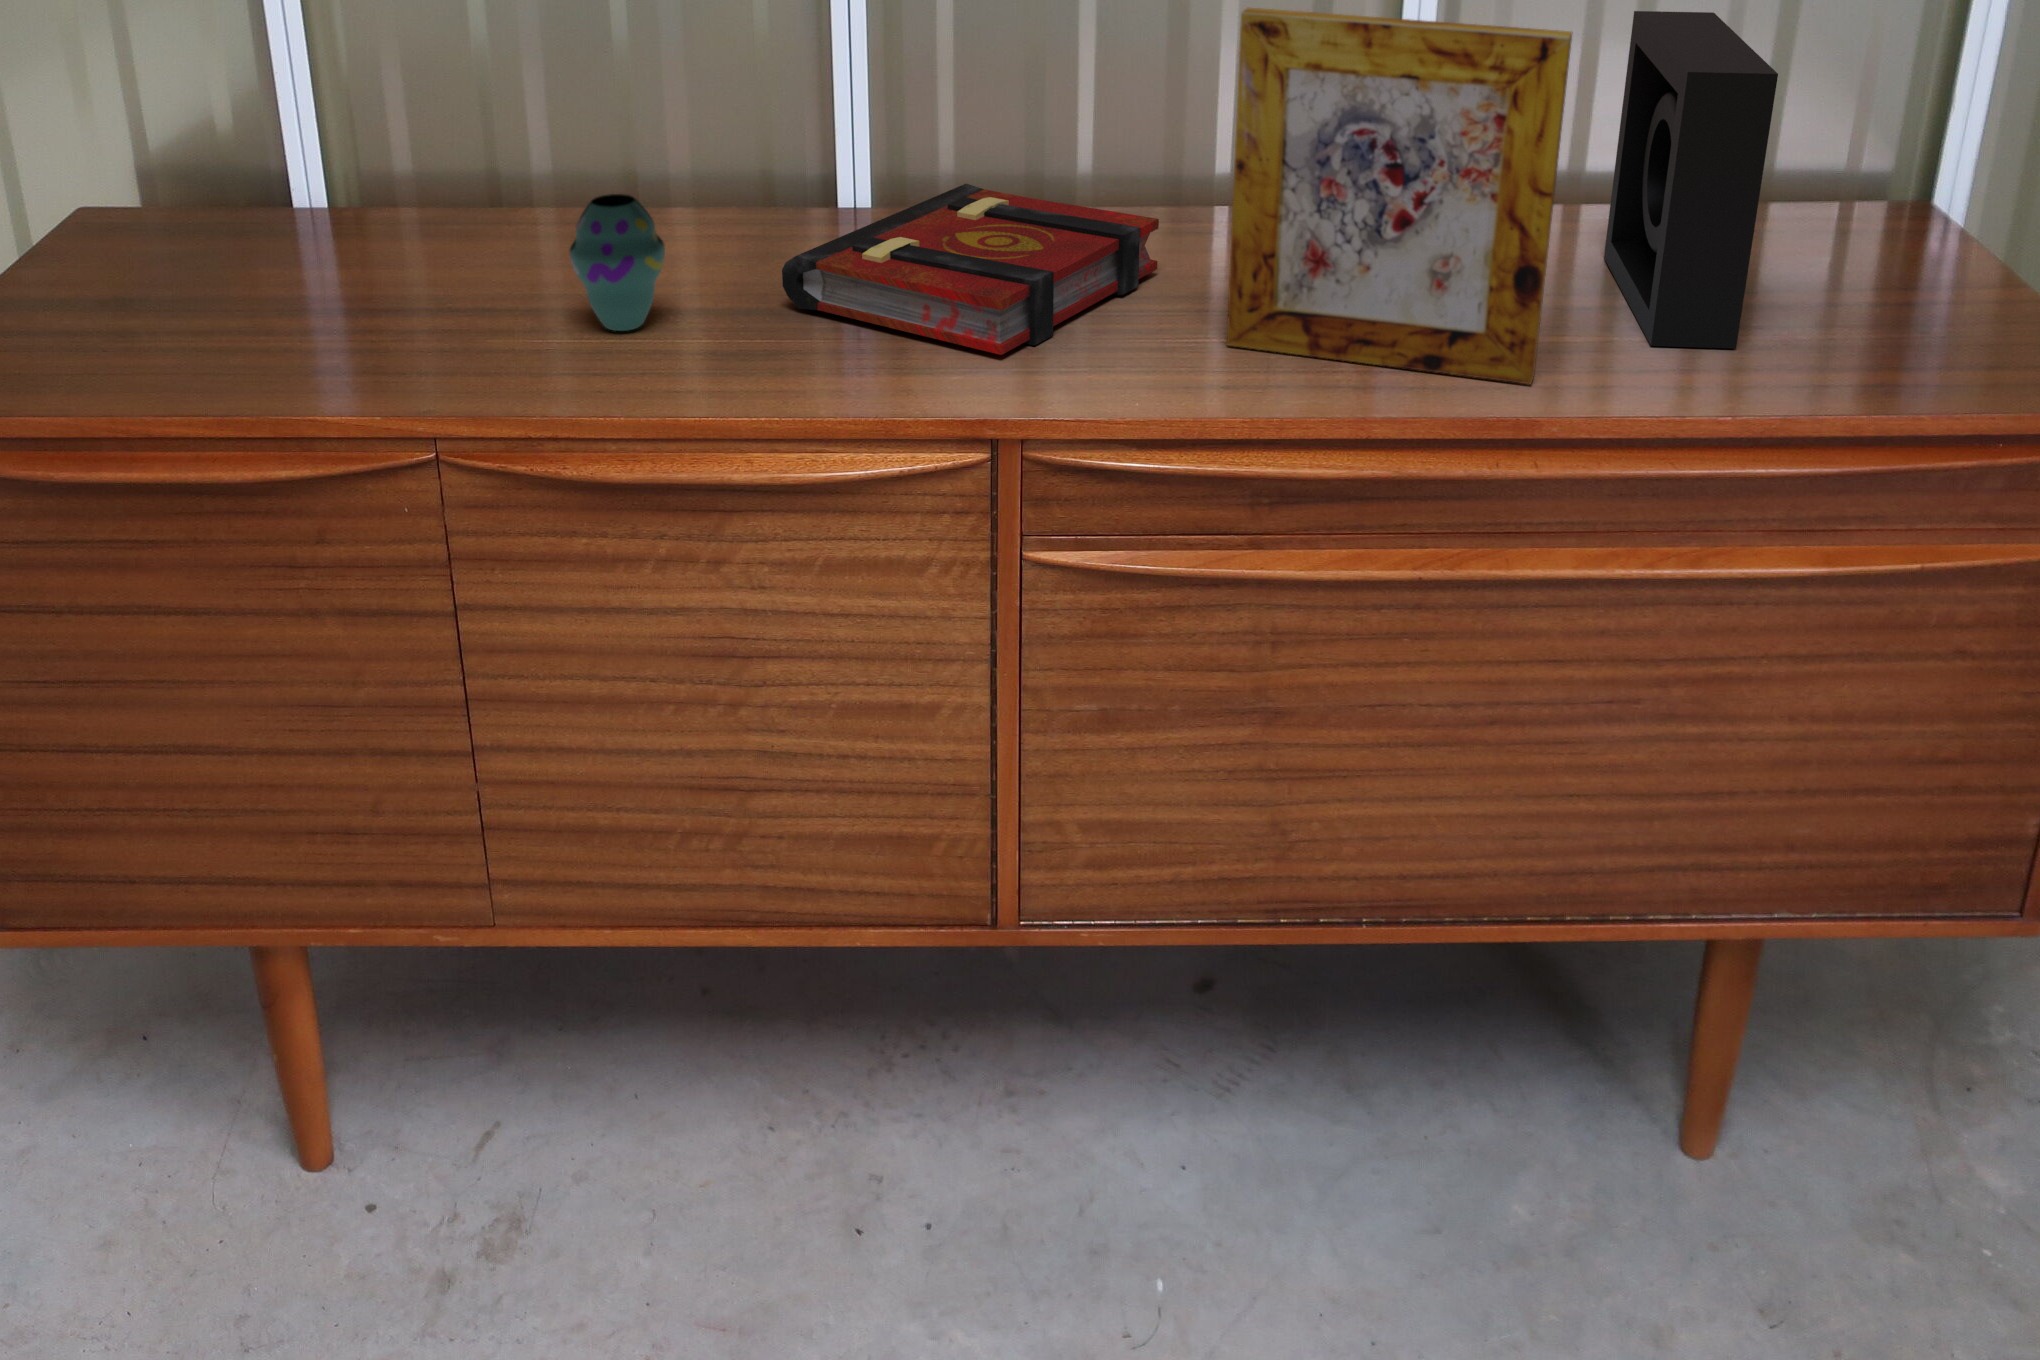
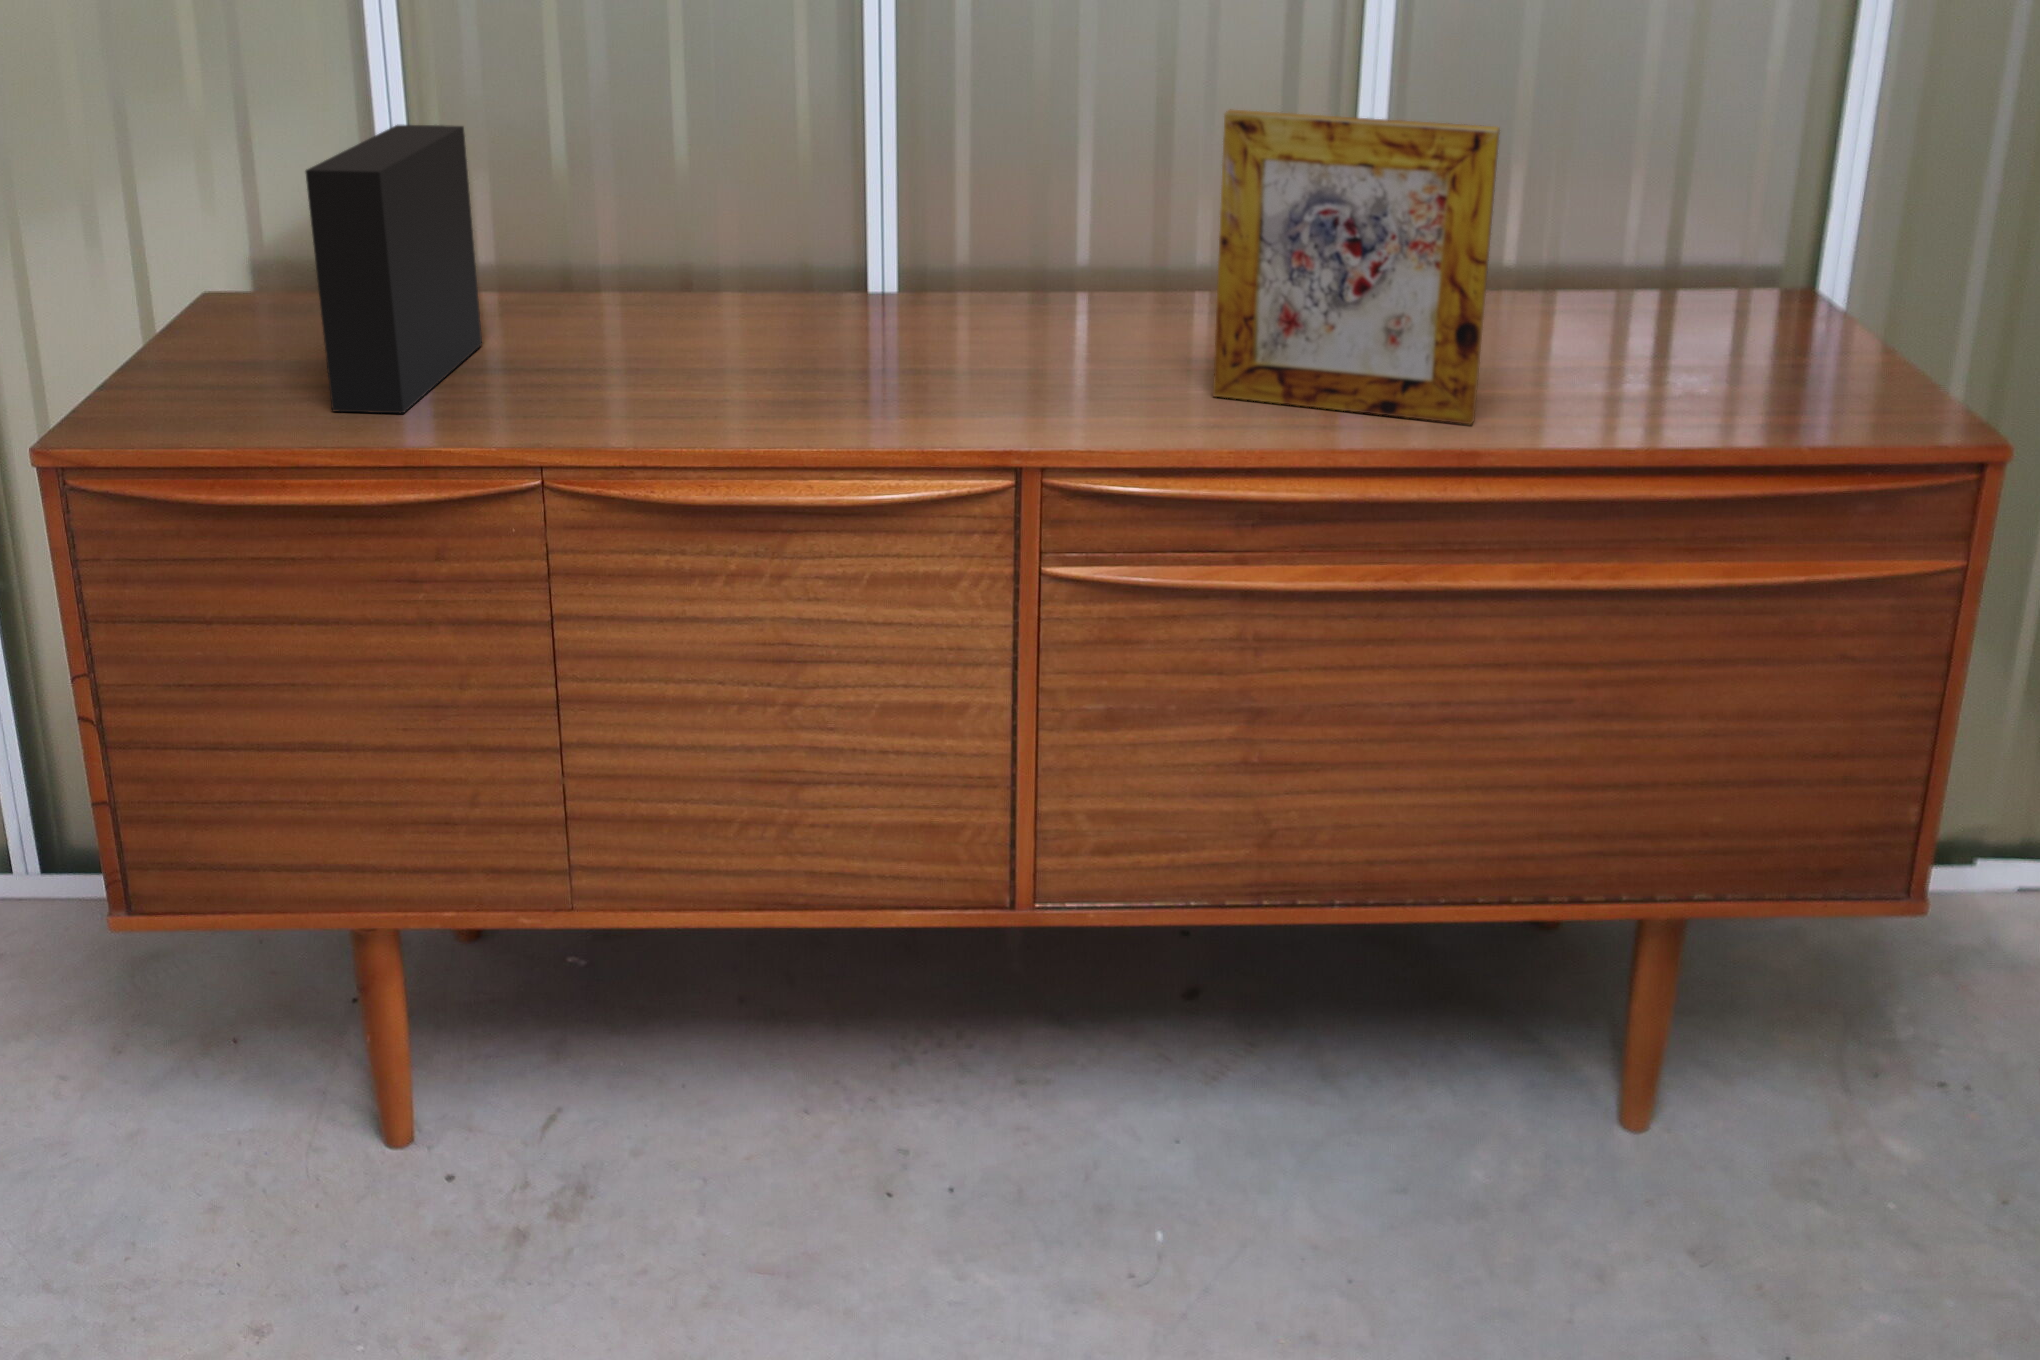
speaker: present [1604,11,1778,349] -> present [306,125,482,413]
book: present [782,184,1159,355] -> none [831,269,1152,402]
vase: present [569,194,665,331] -> none [652,268,733,385]

